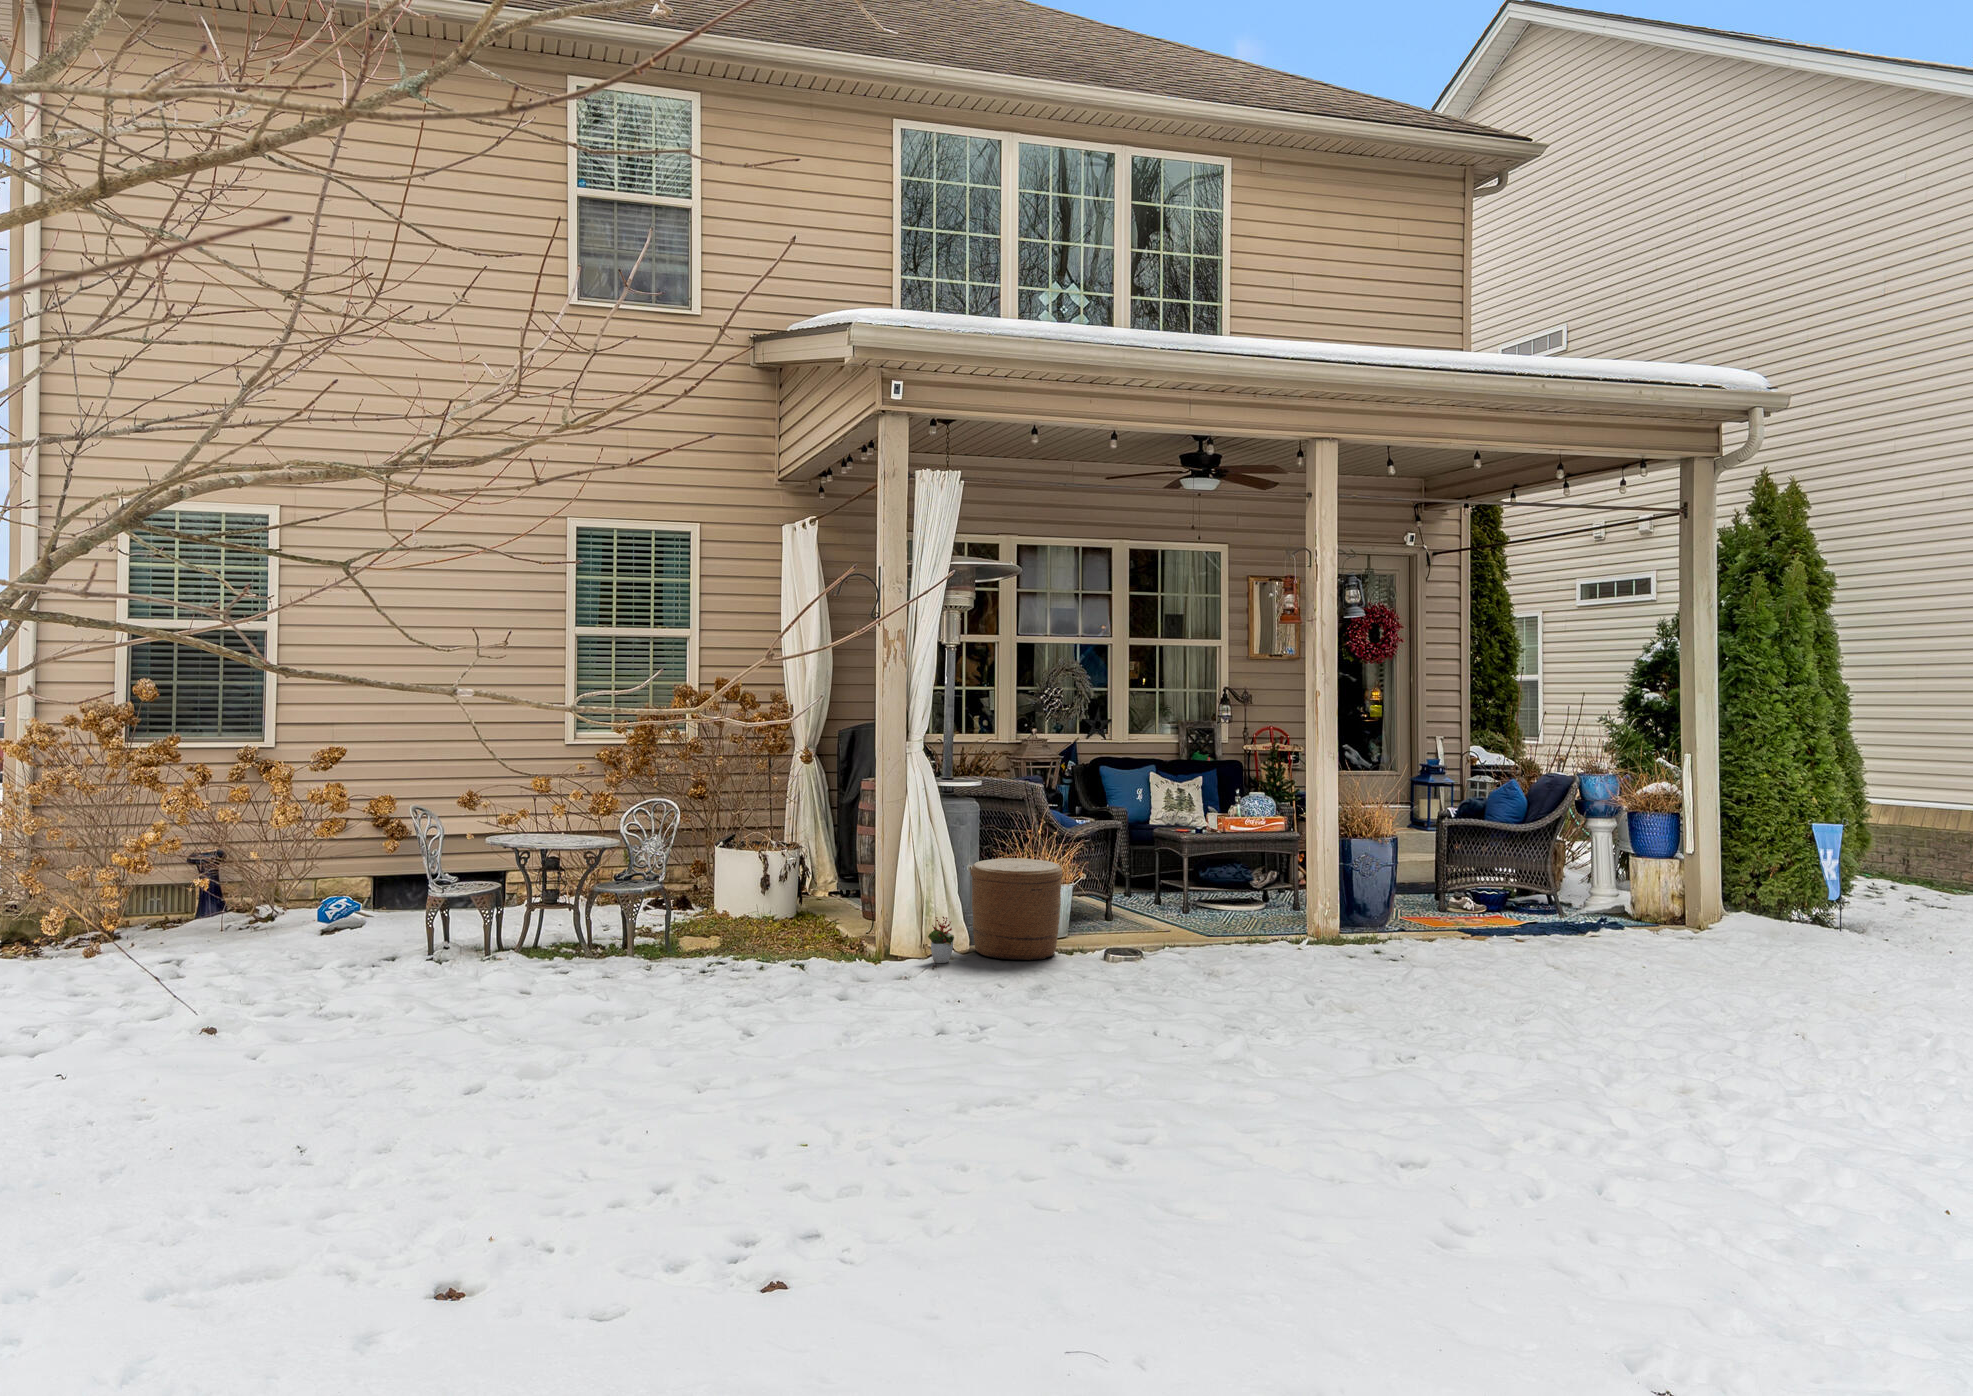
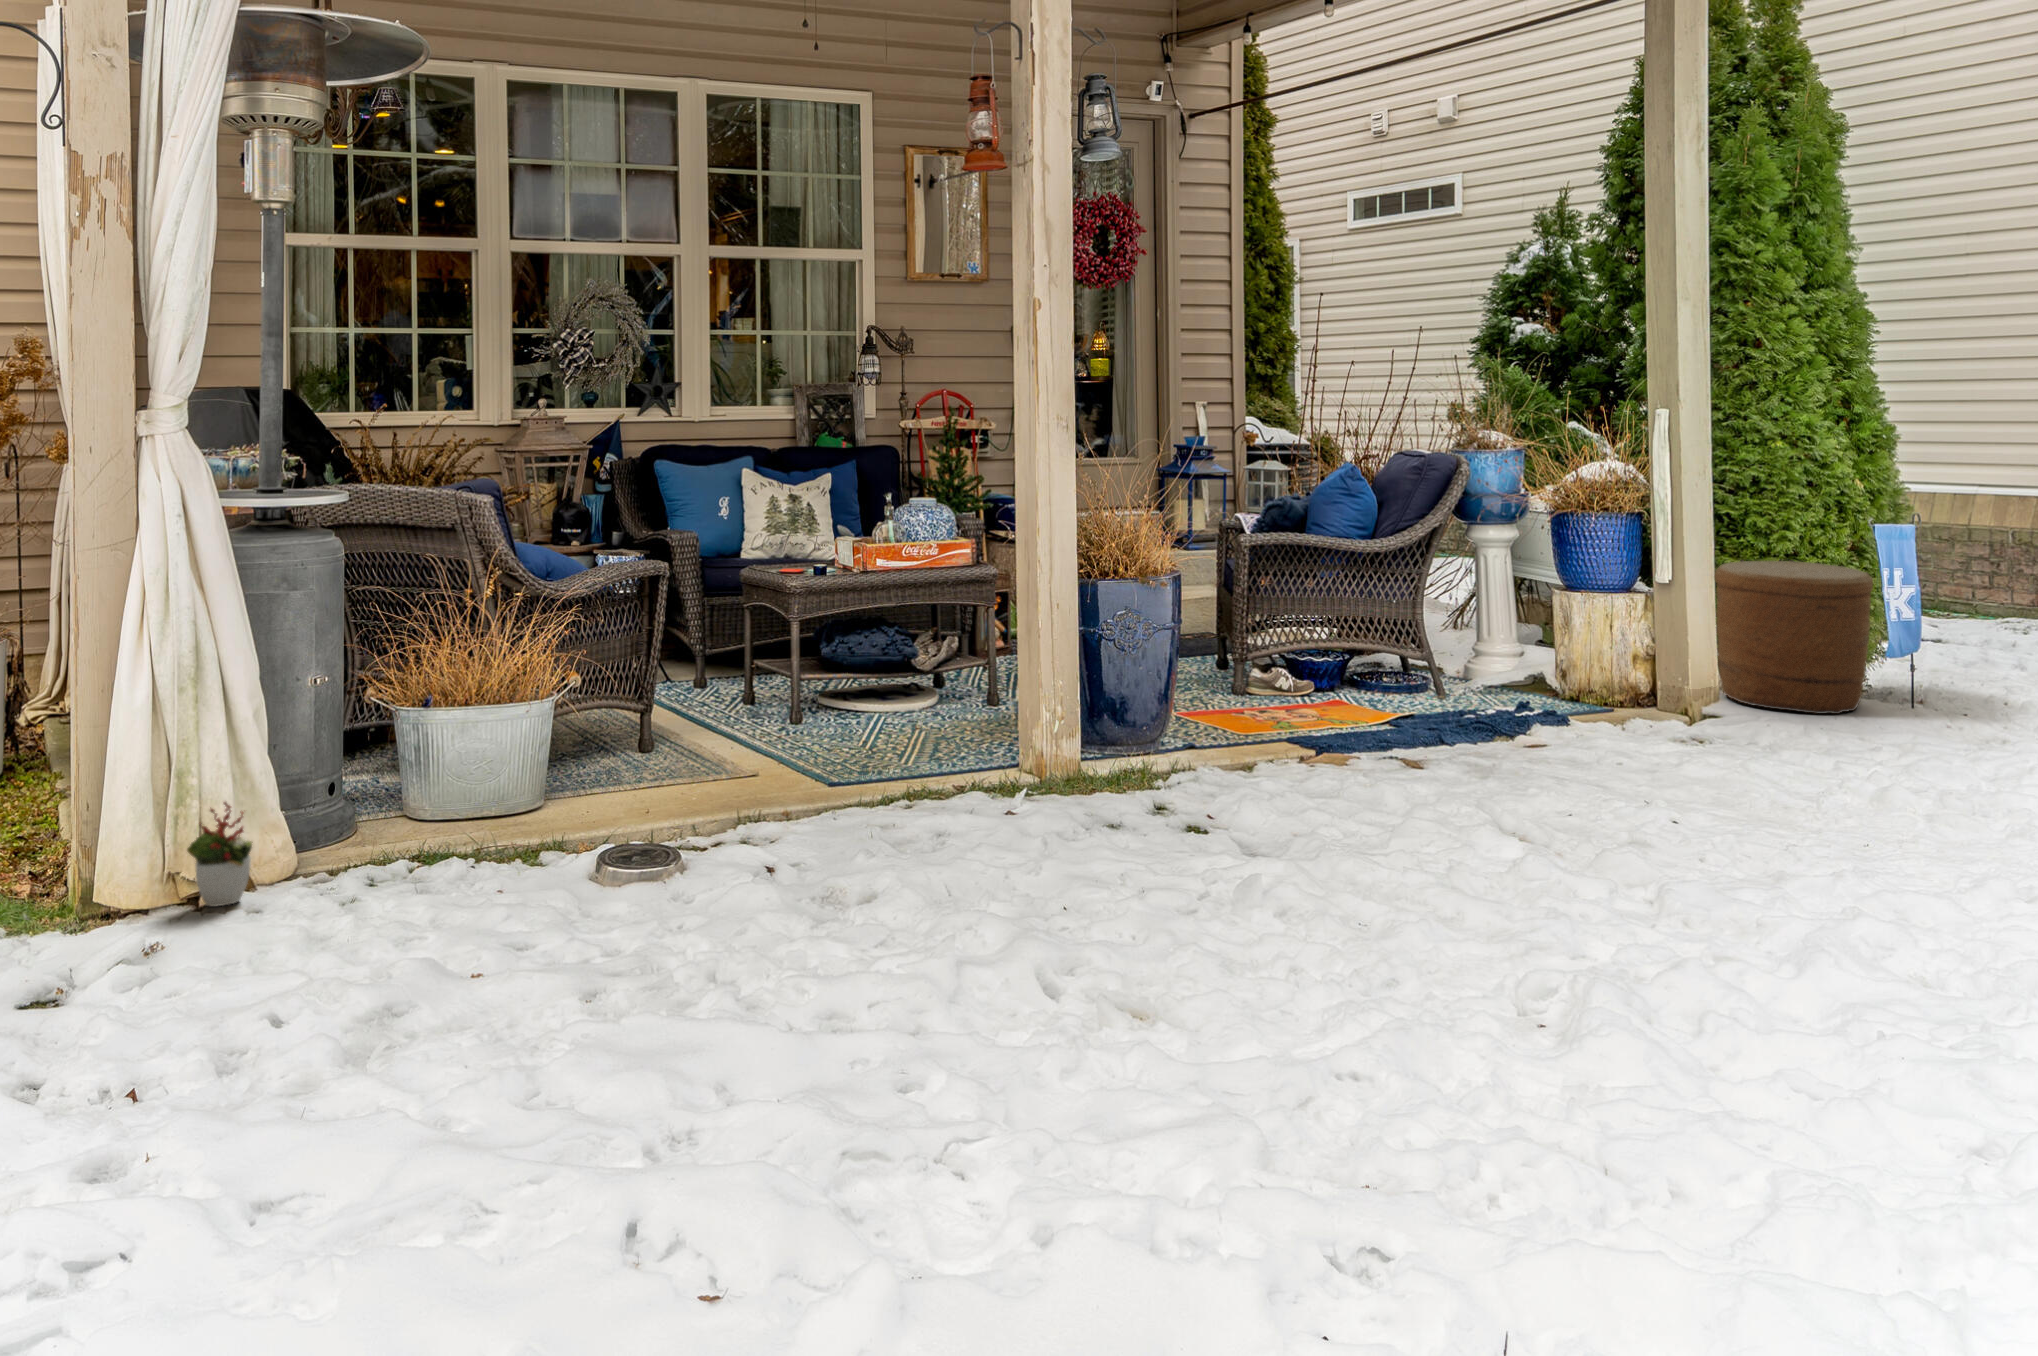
basket: present [971,858,1062,960] -> present [1714,561,1873,714]

